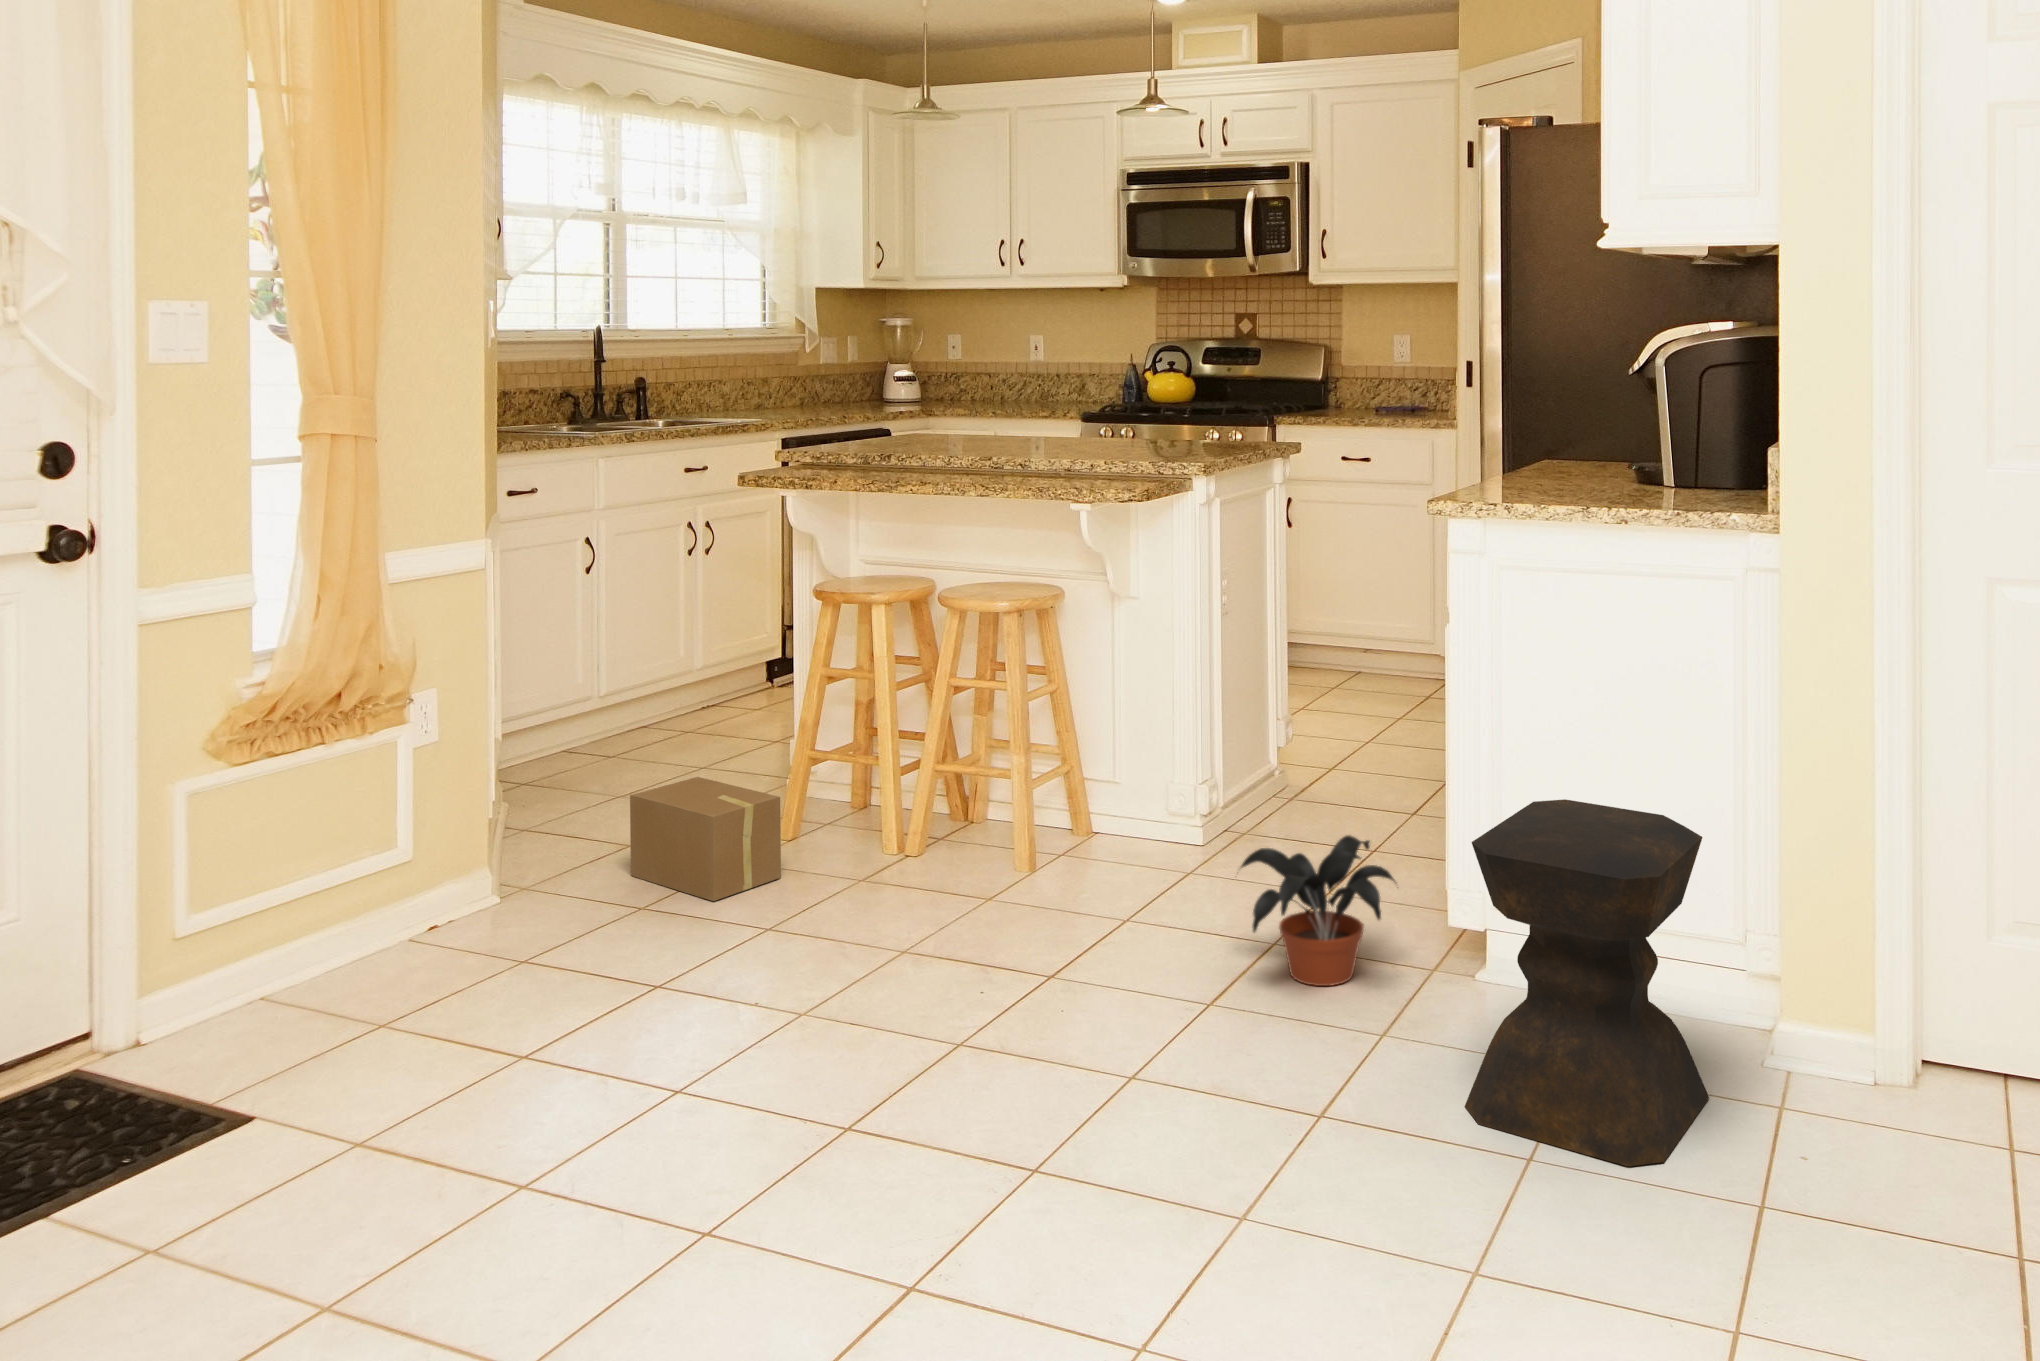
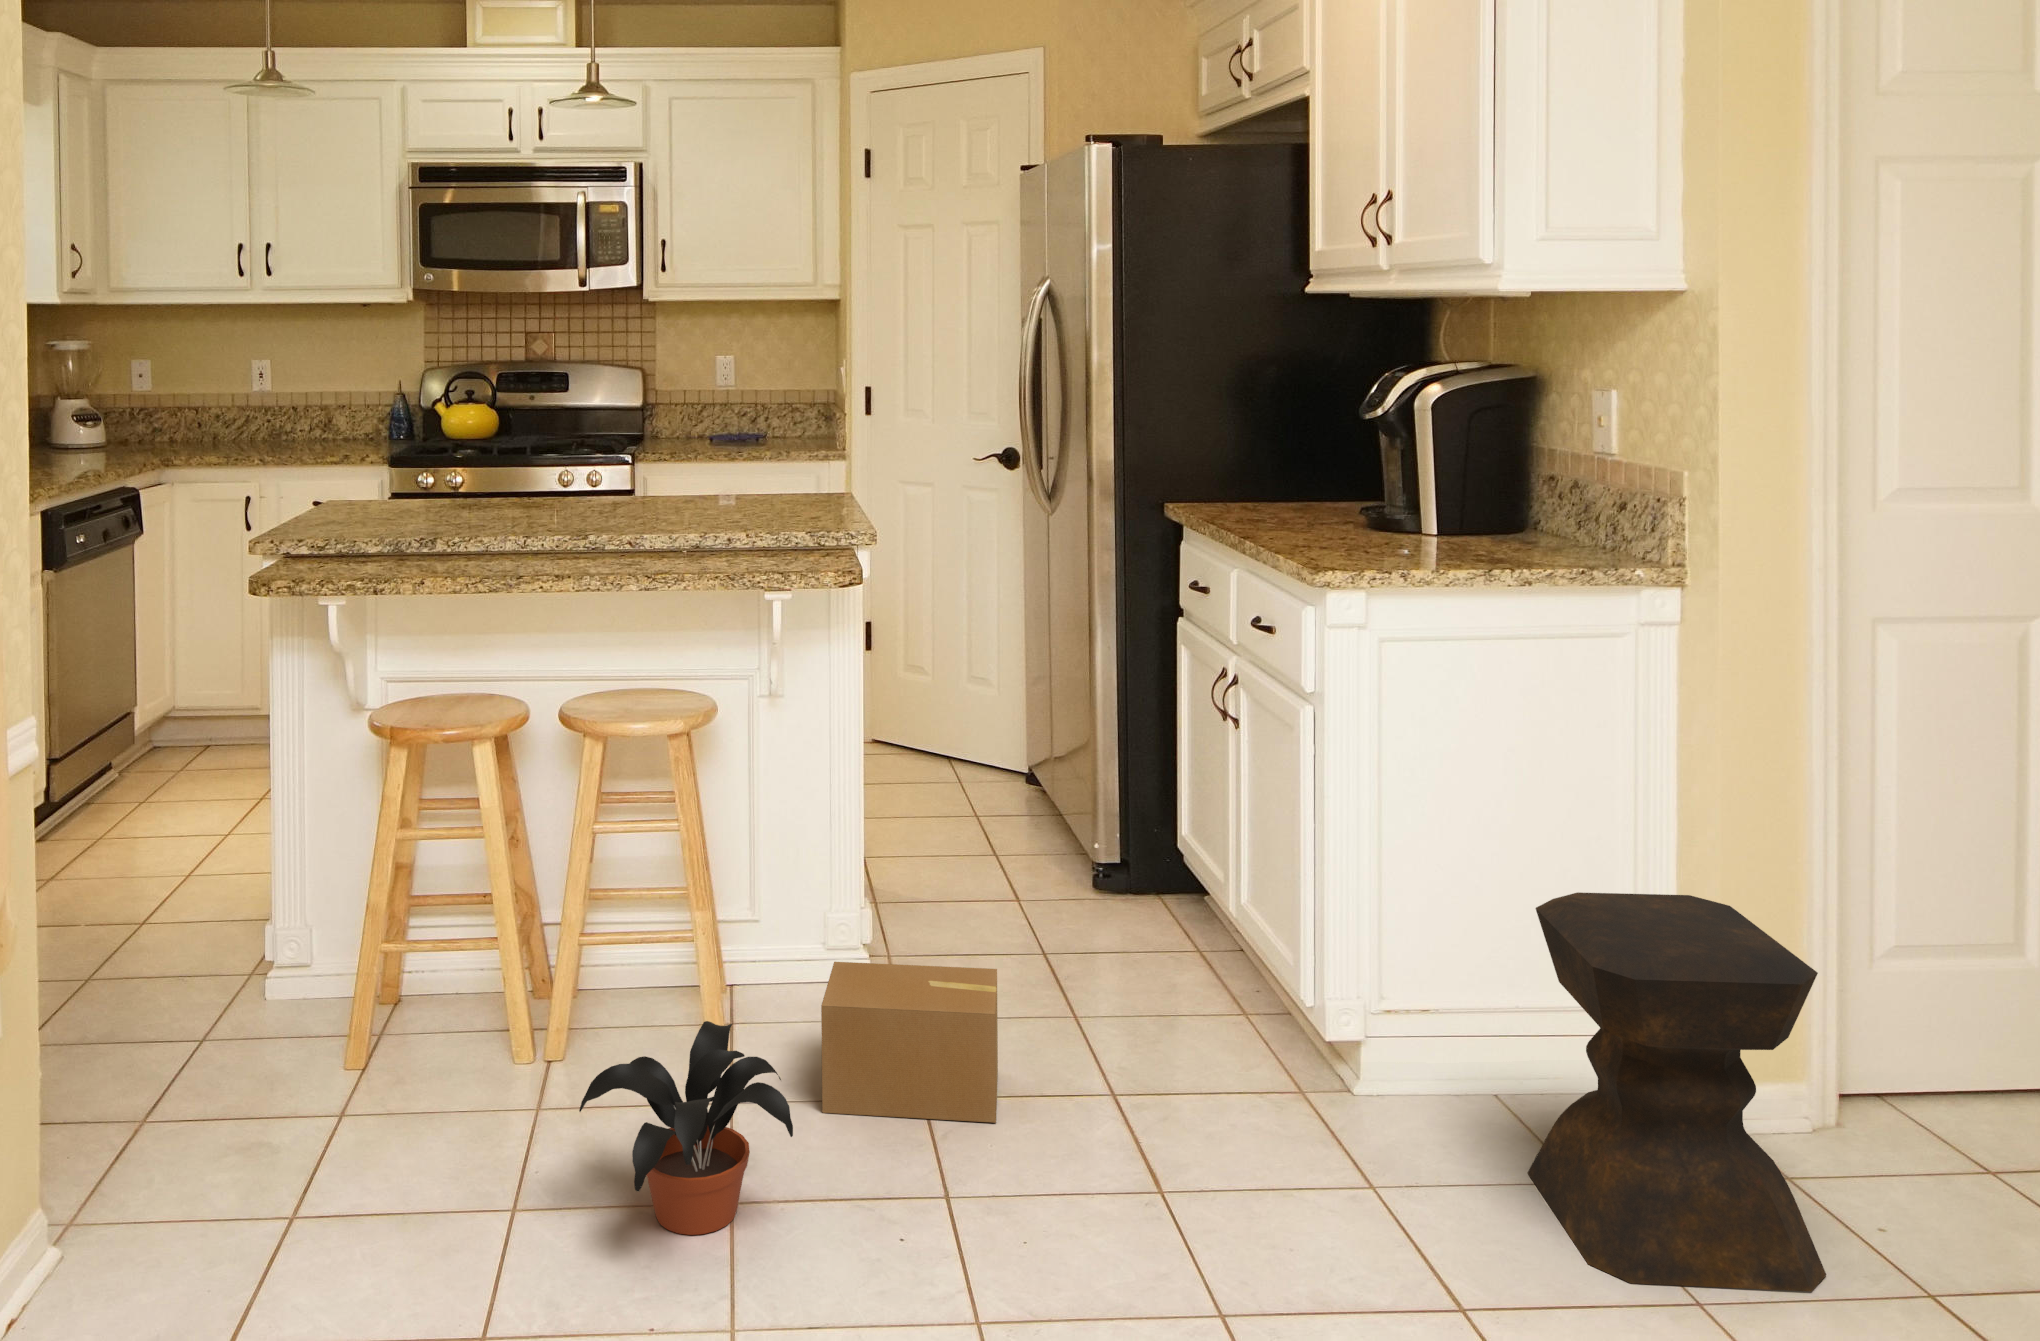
cardboard box: present [630,777,781,901] -> present [821,962,998,1123]
potted plant: present [1241,835,1395,986] -> present [579,1021,793,1235]

